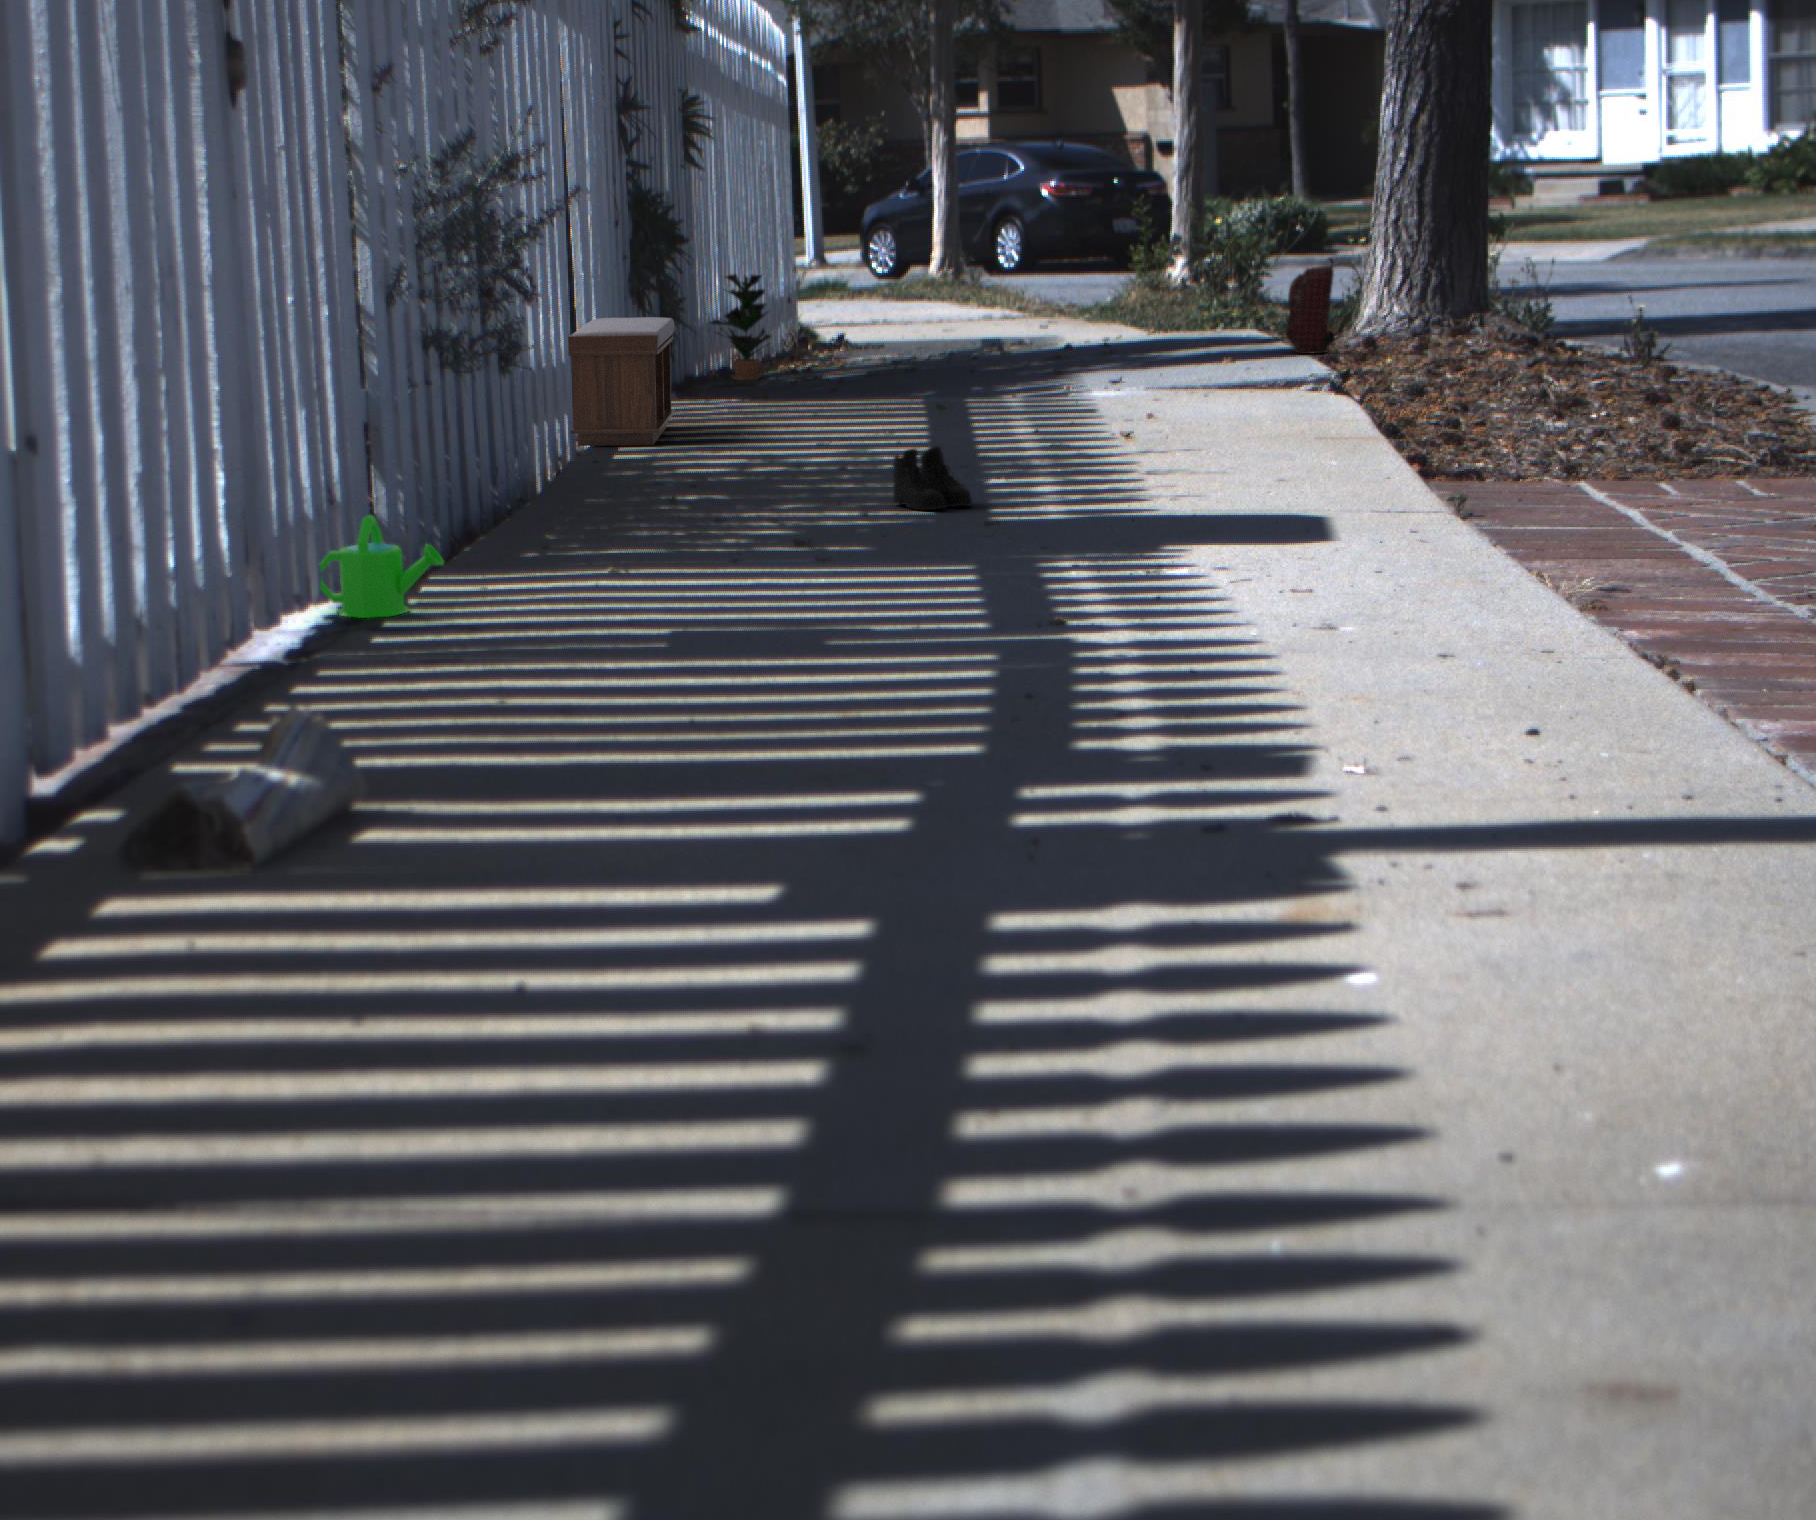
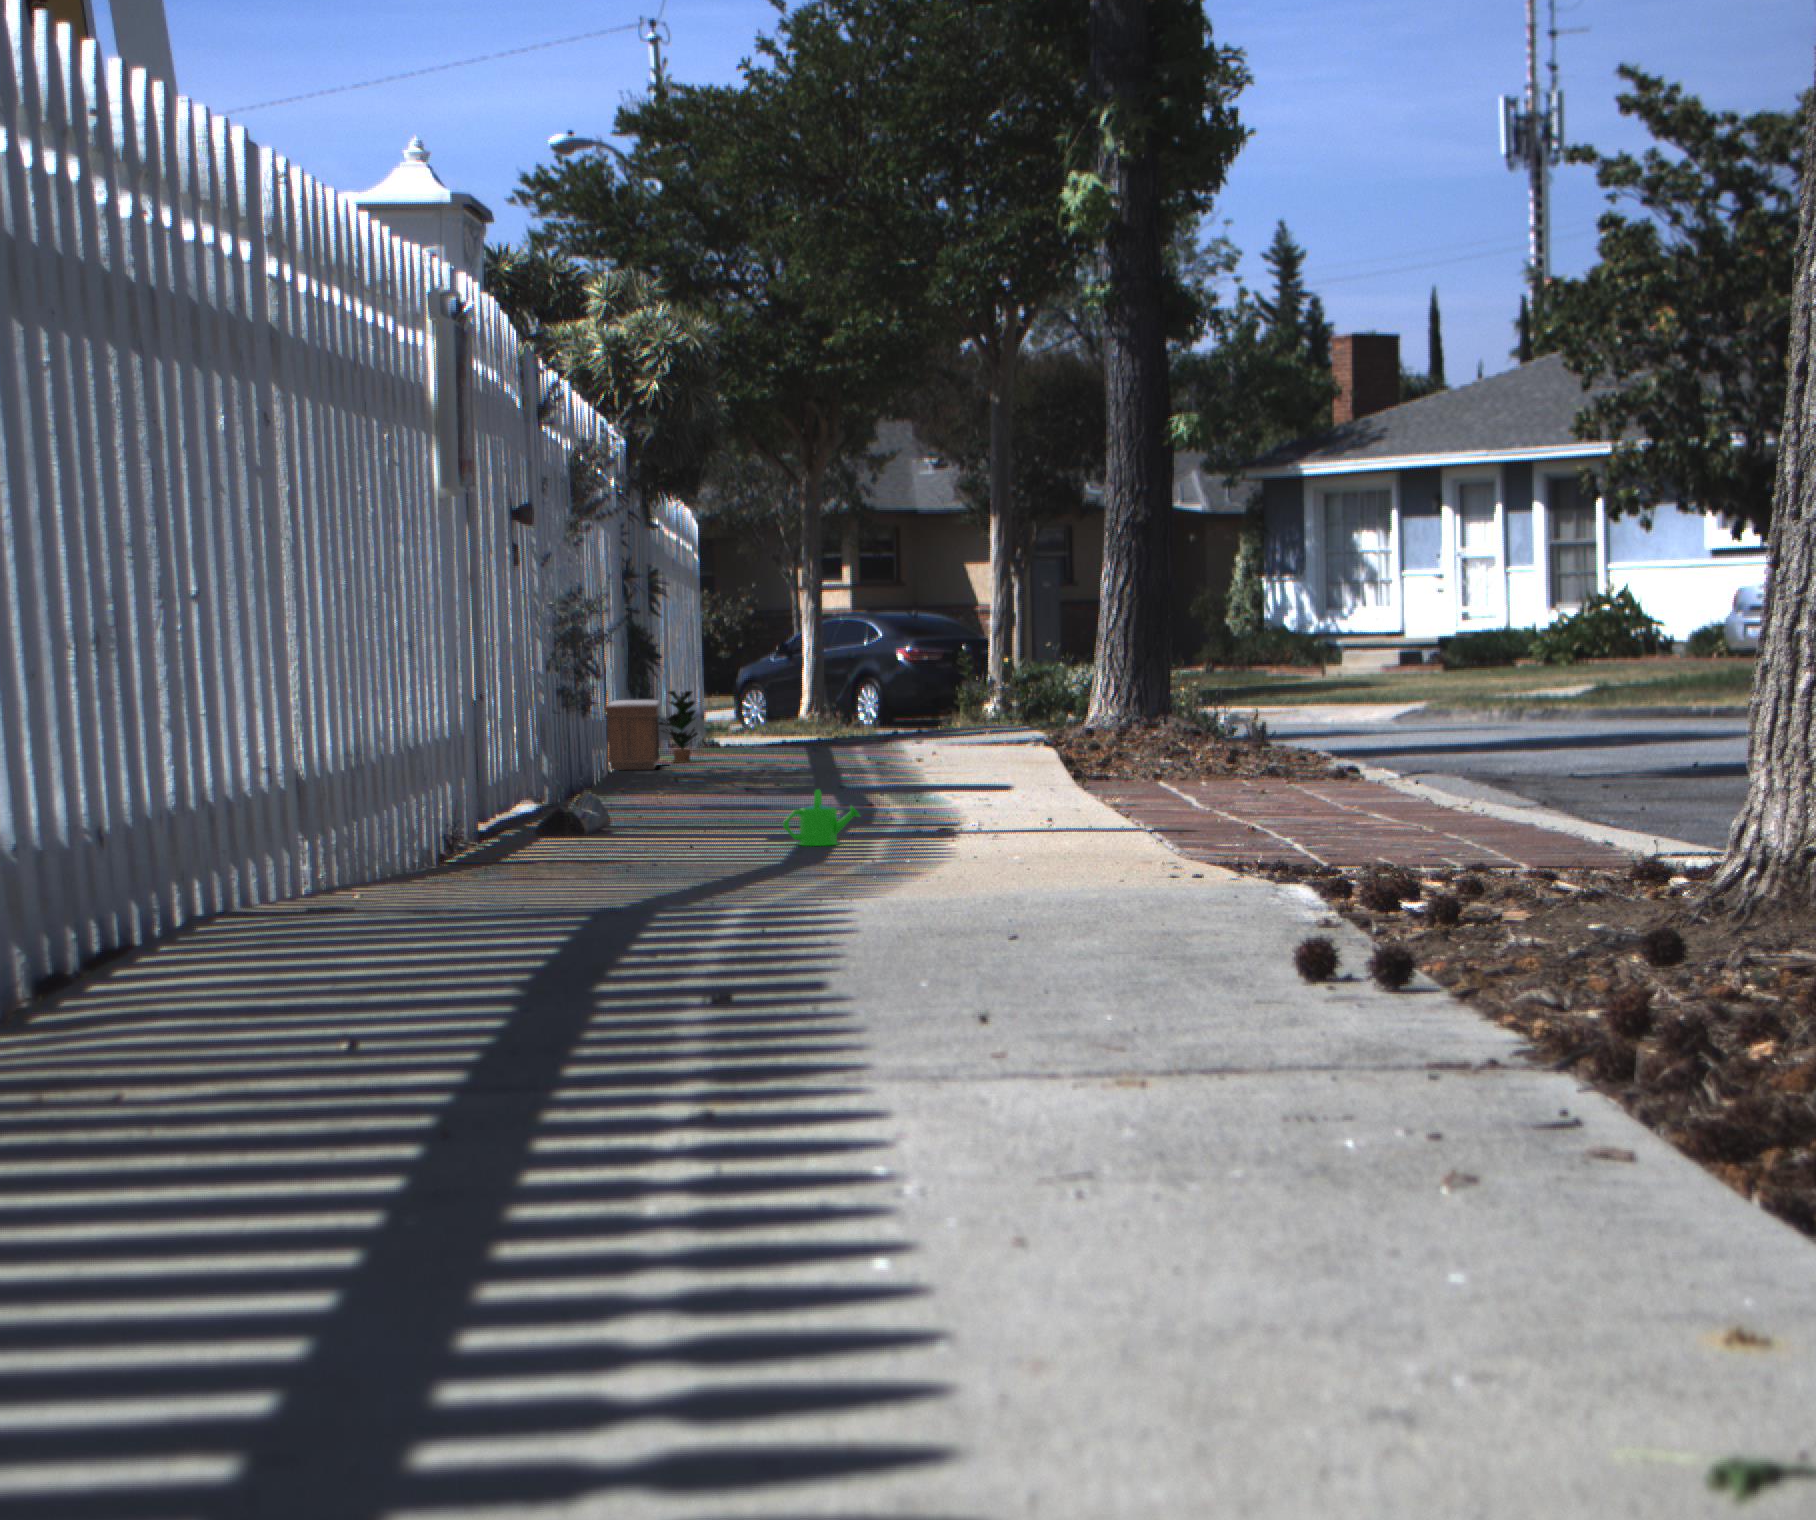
backpack: present [1286,258,1359,354] -> none [1045,679,1093,741]
boots: present [893,447,972,510] -> none [798,751,840,782]
watering can: present [320,515,444,618] -> present [783,789,860,846]

